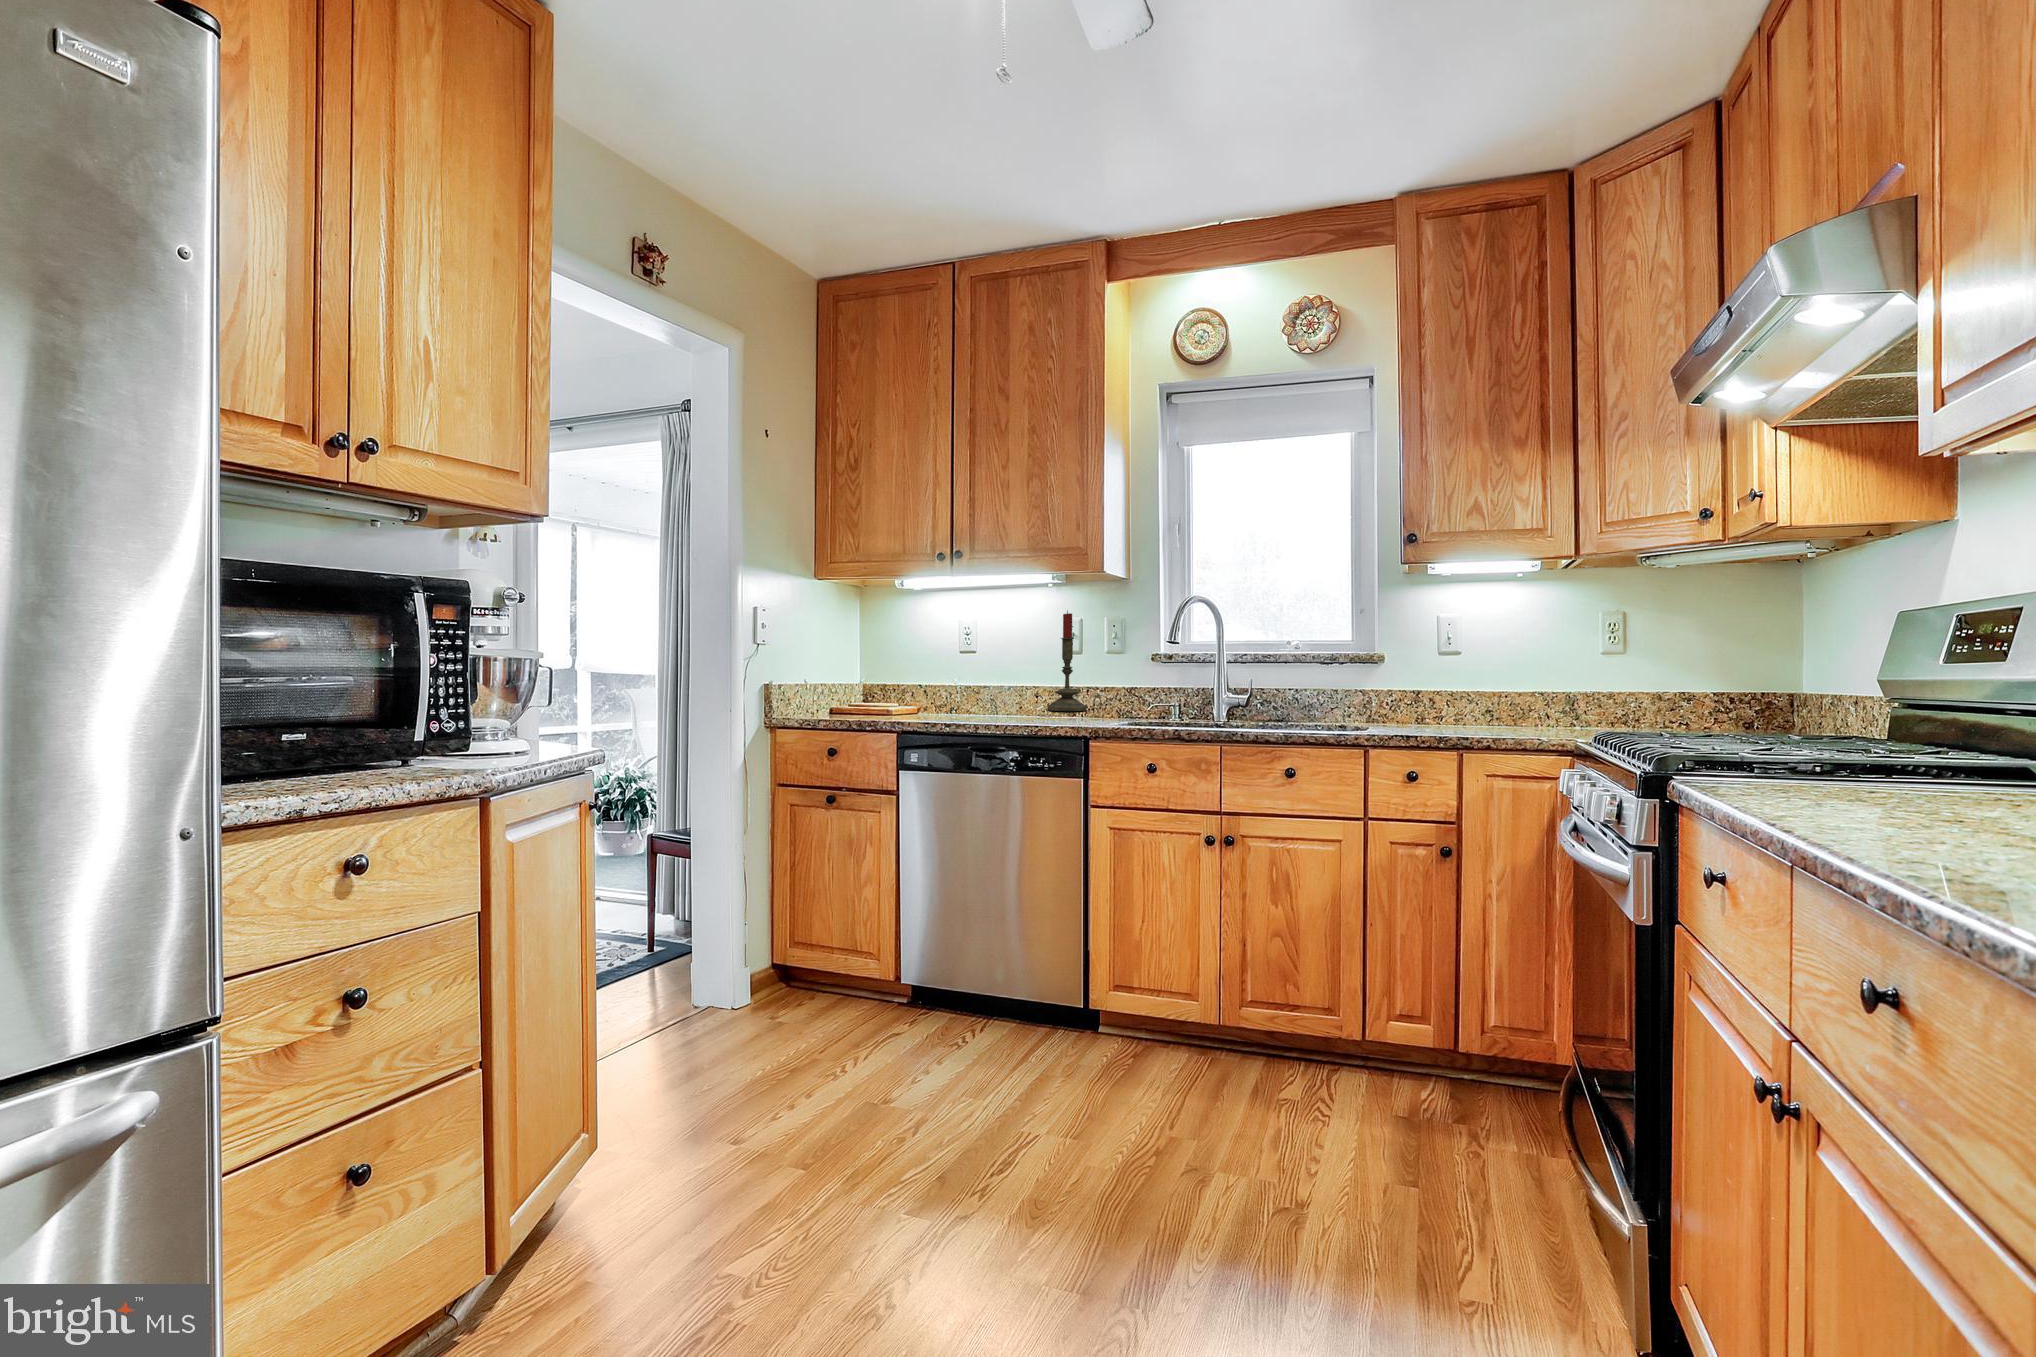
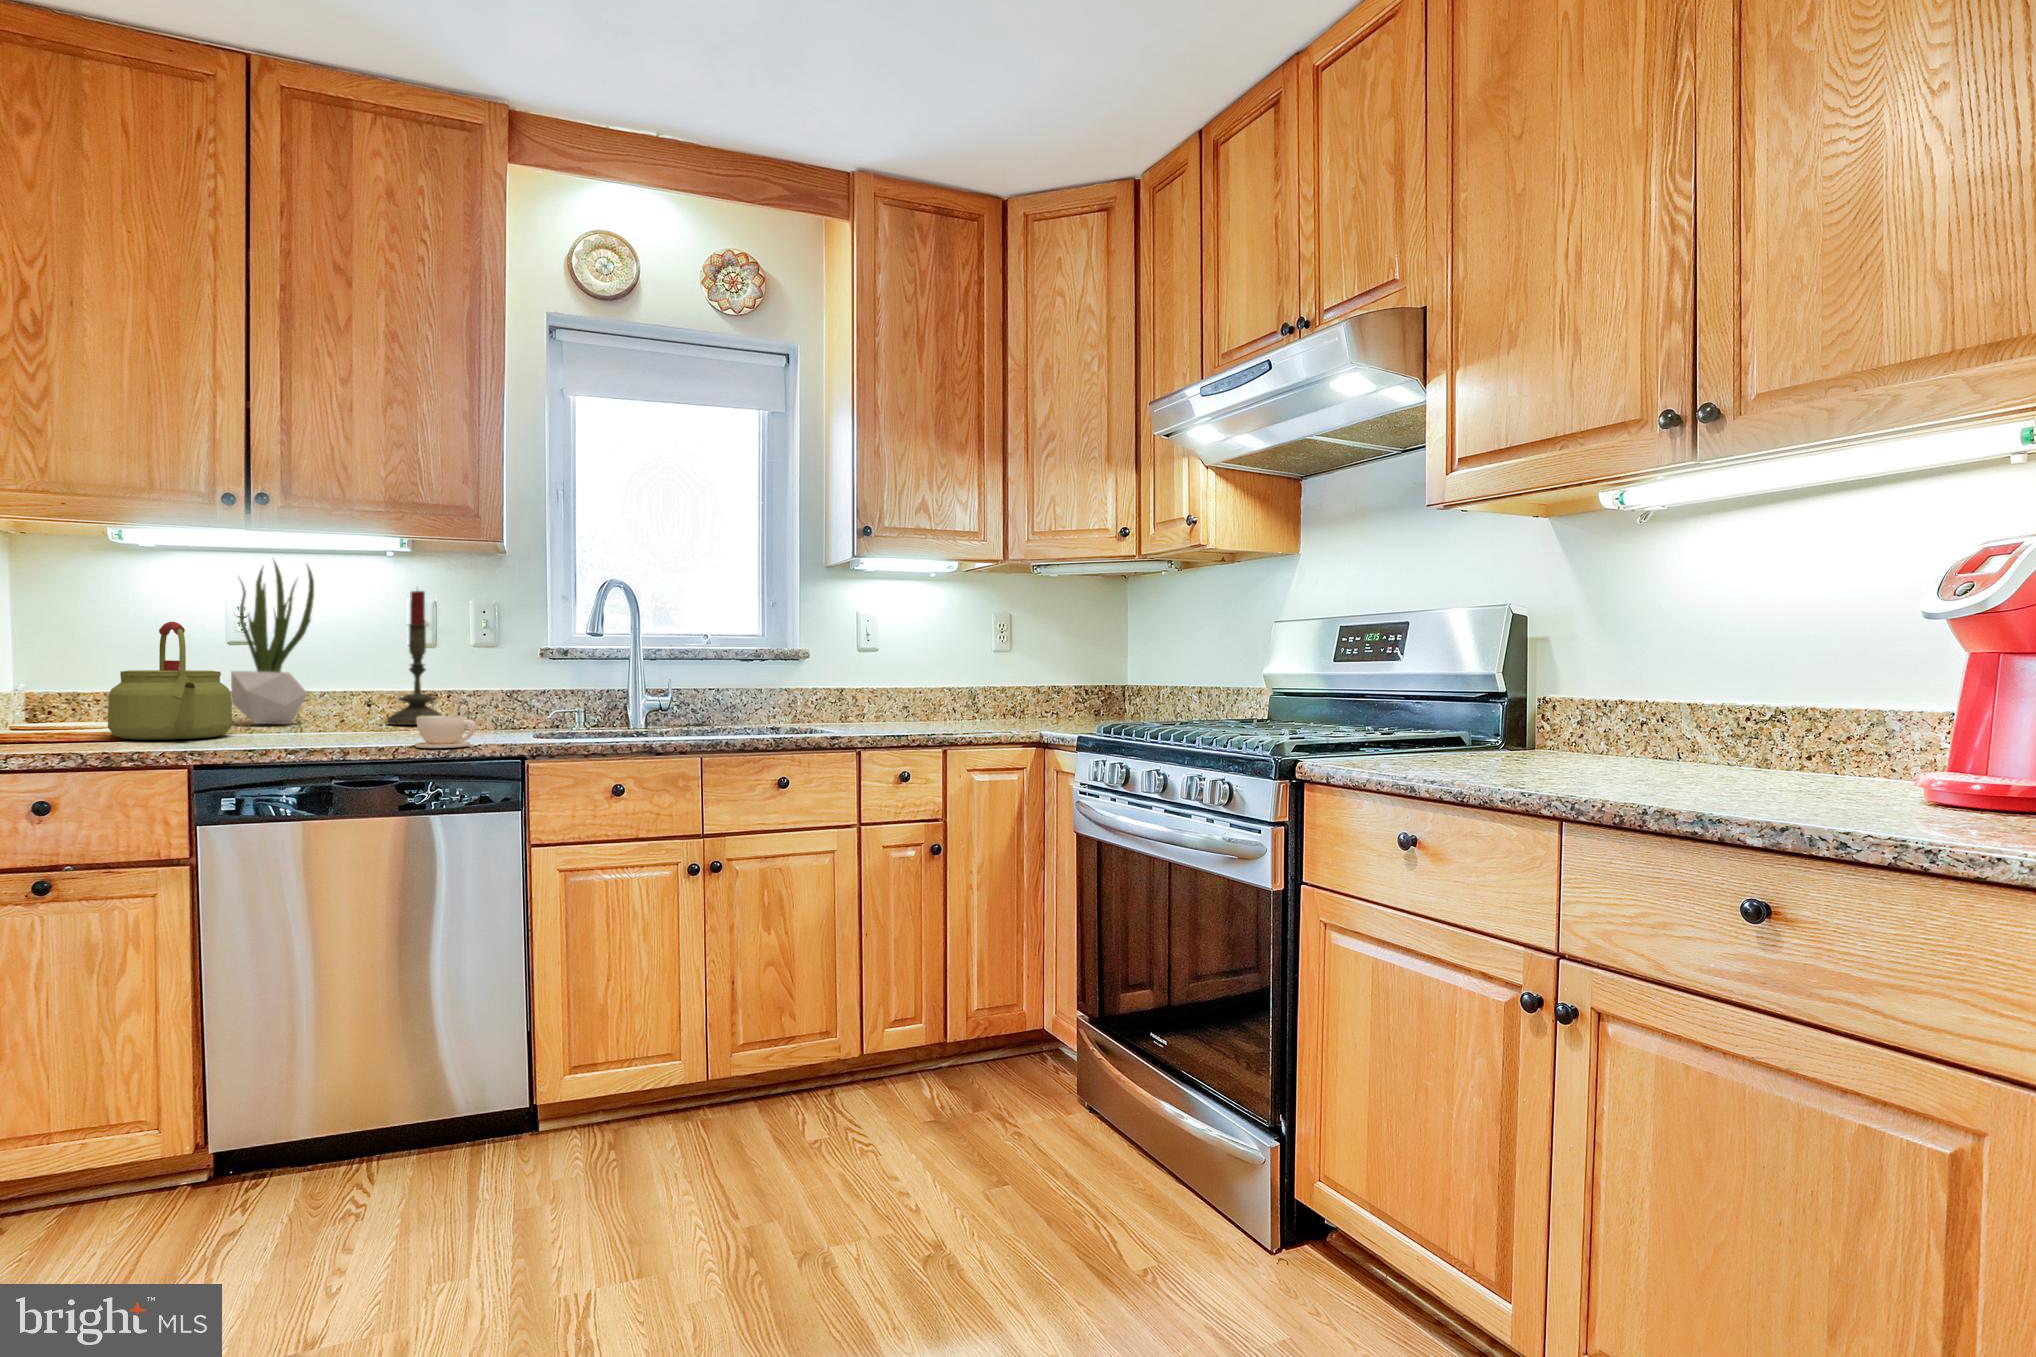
potted plant: none [963,595,1011,708] -> present [231,561,314,724]
kettle: none [882,640,945,714] -> present [108,622,232,740]
coffee cup: none [1015,704,1052,727] -> present [415,716,476,748]

